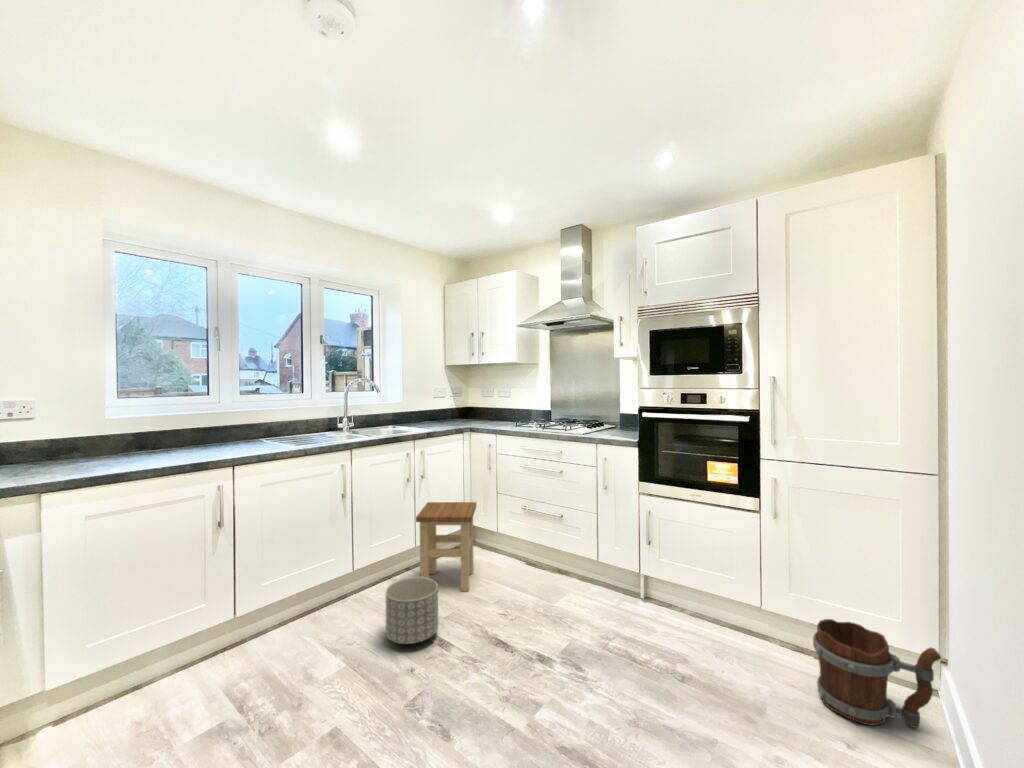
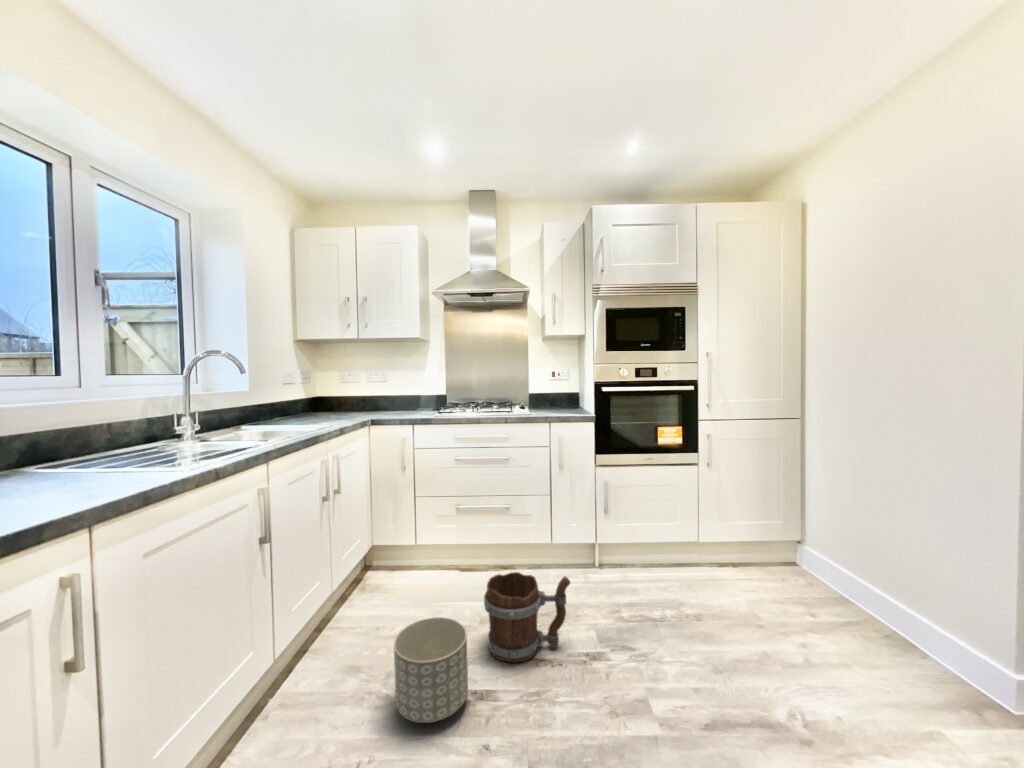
stool: present [416,502,476,591] -> none [347,509,437,644]
bucket: present [813,619,941,728] -> present [484,572,570,662]

